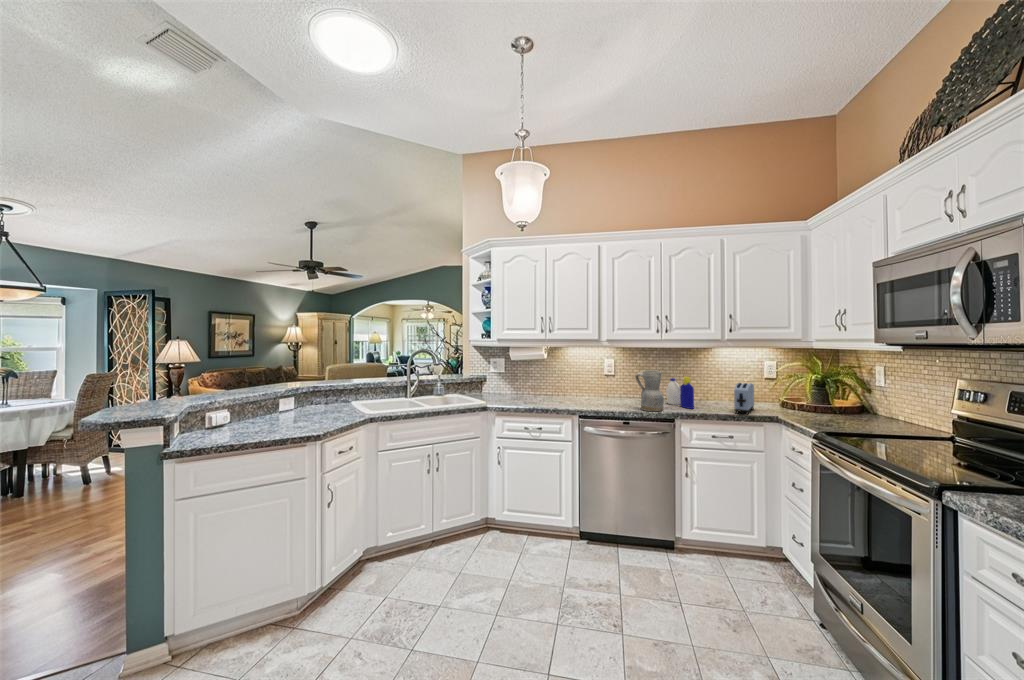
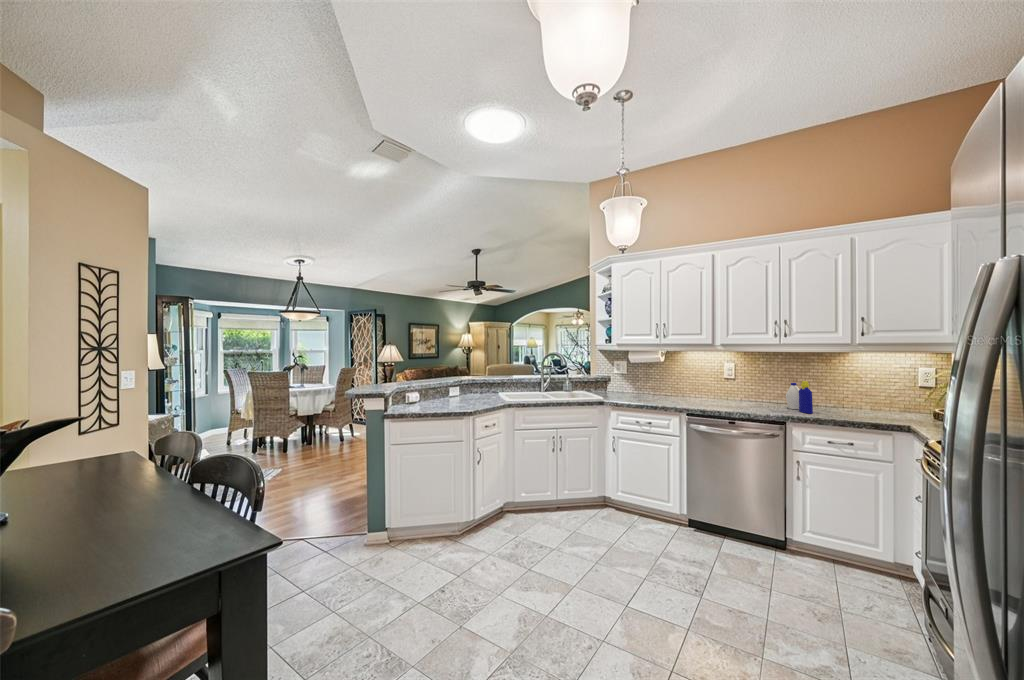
ceramic pitcher: present [635,370,664,411] -> none [745,373,775,413]
toaster: present [734,383,754,415] -> none [855,389,889,422]

